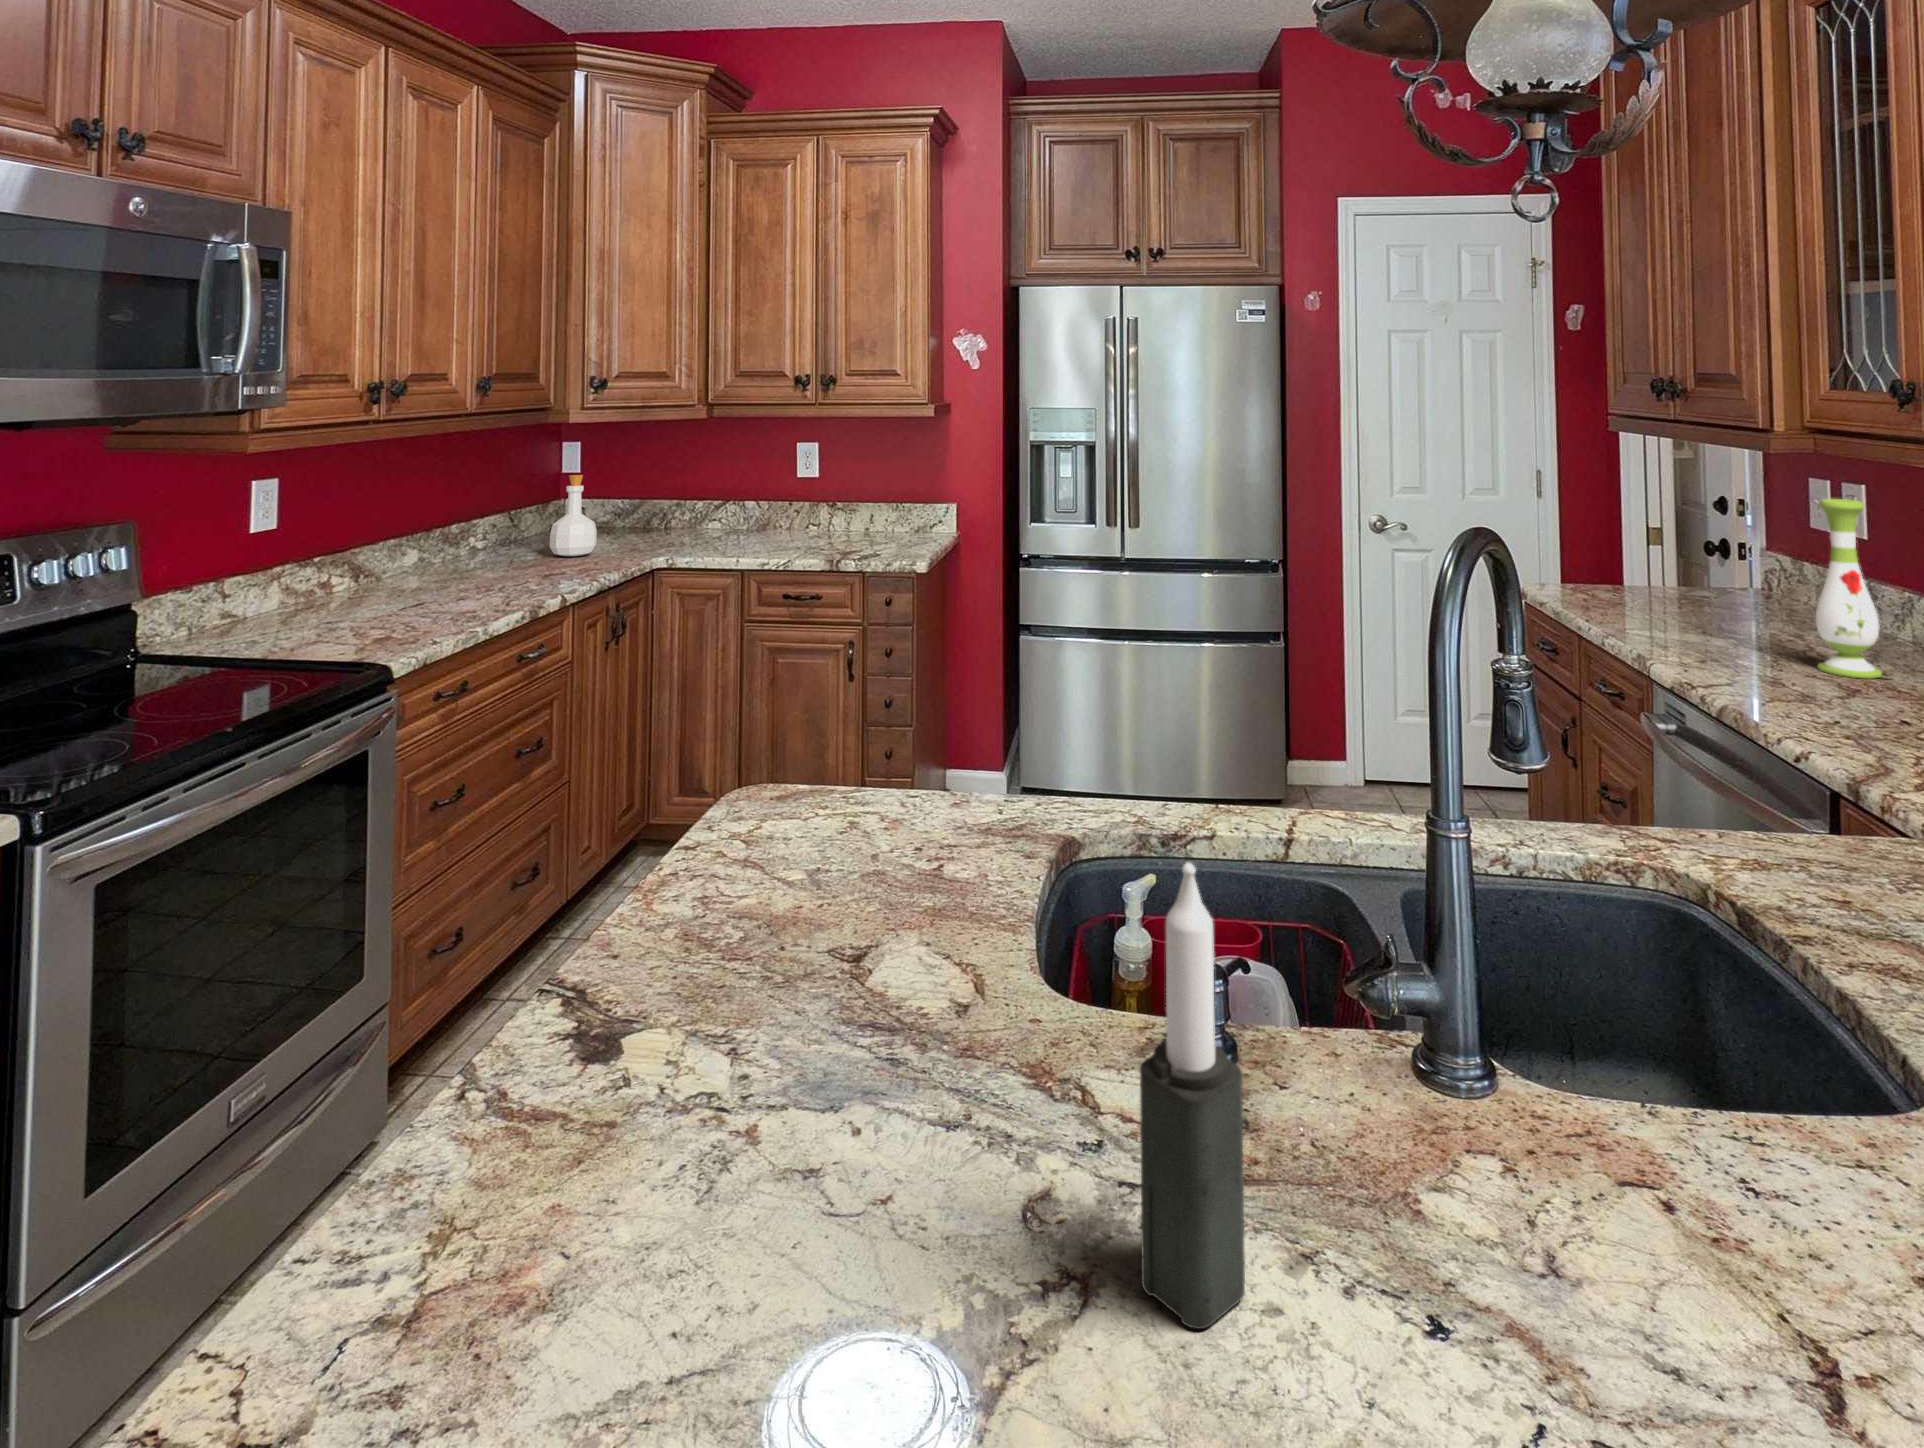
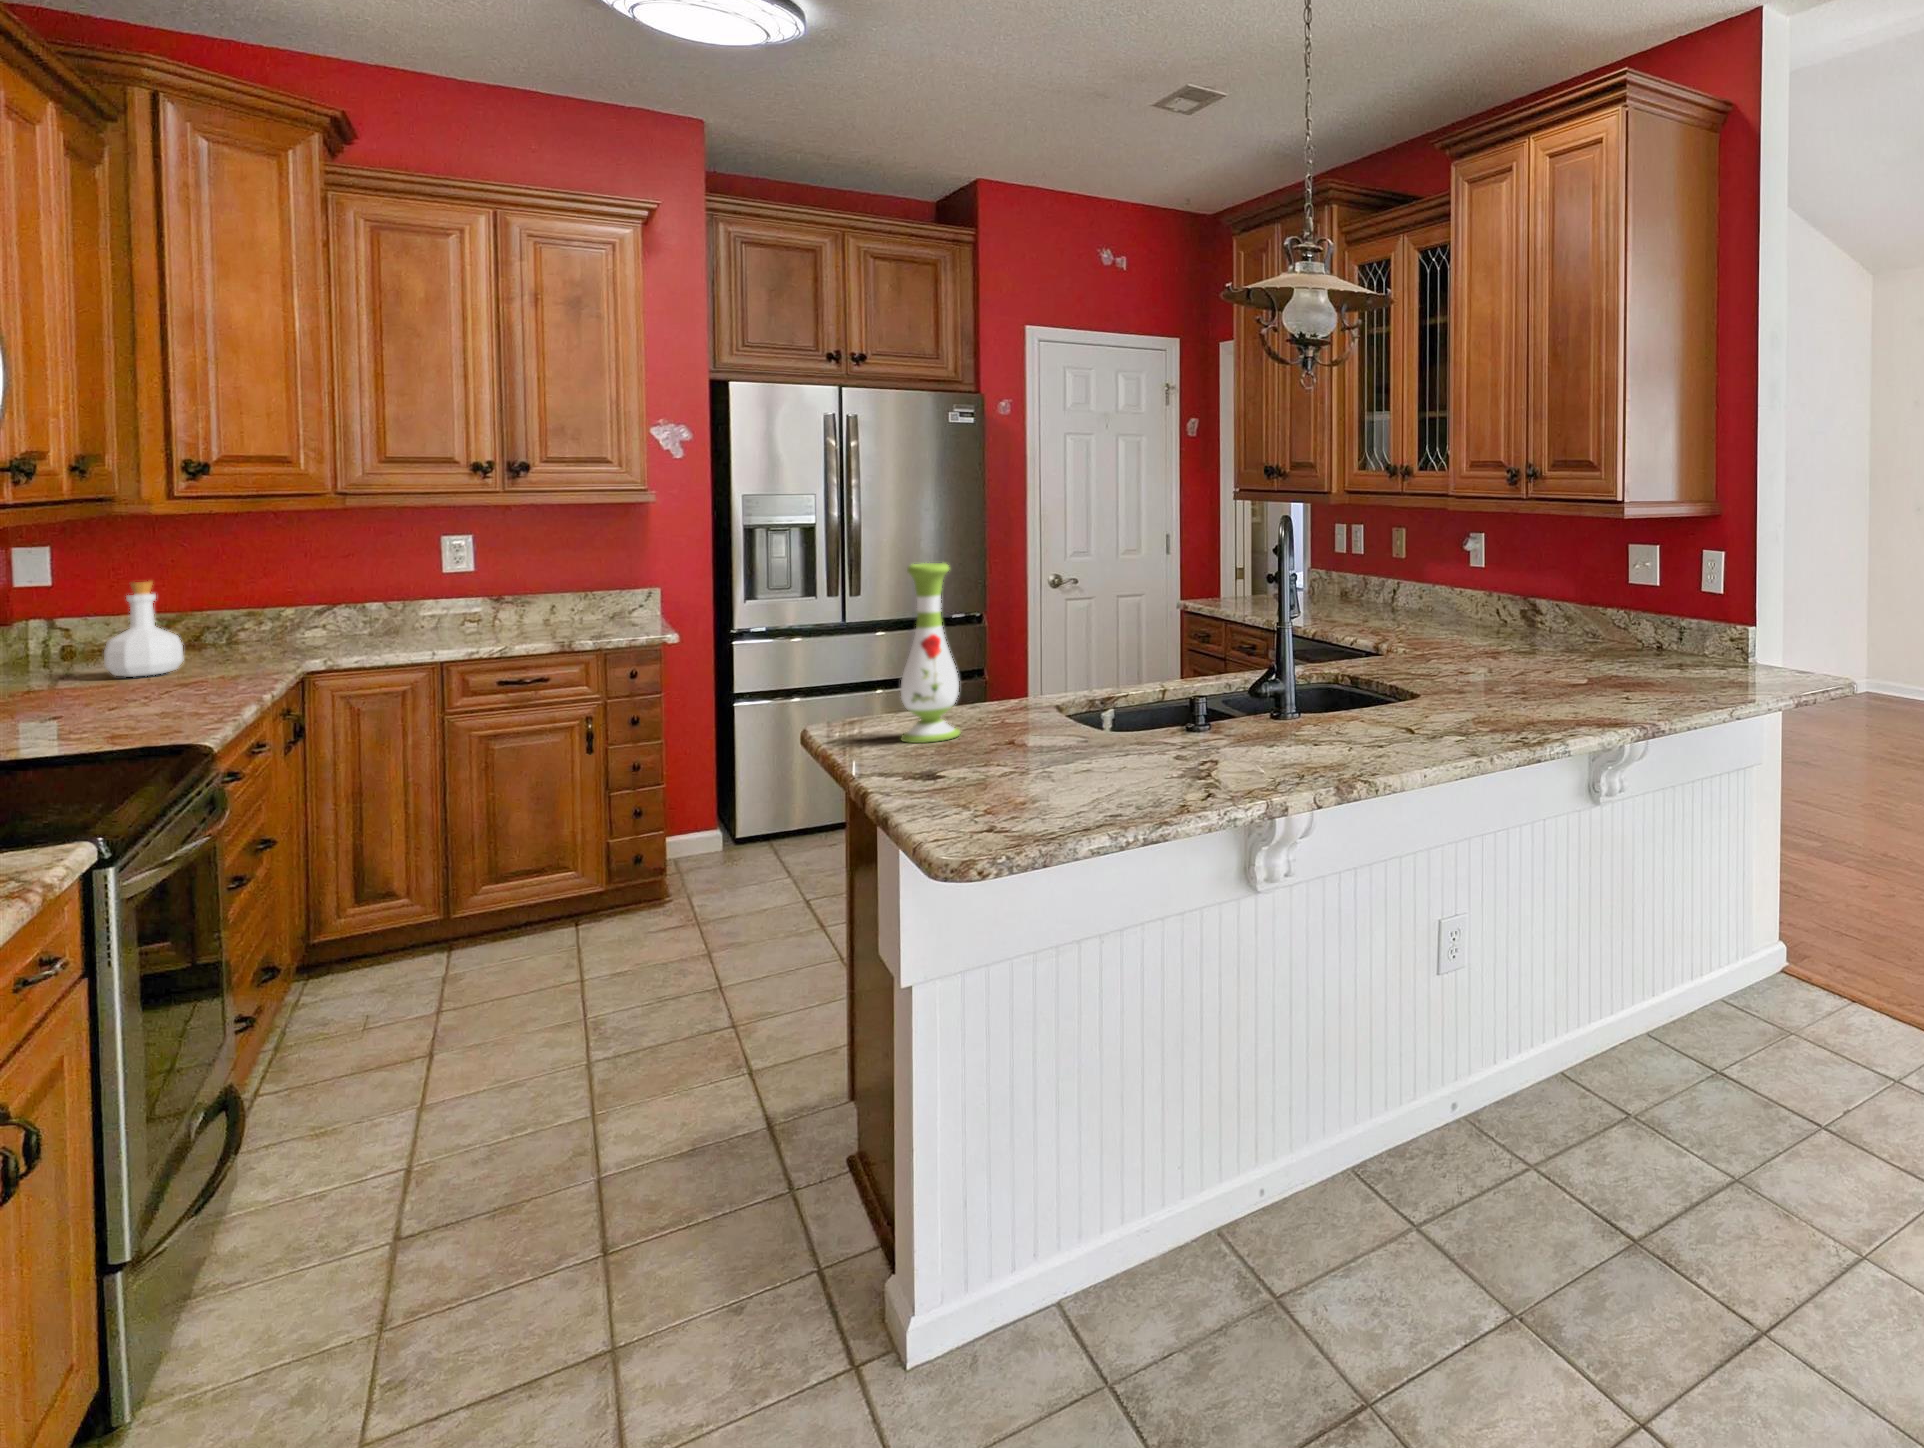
vase: present [1816,499,1882,679] -> present [901,563,960,743]
candle: present [1140,863,1245,1329] -> none [1226,624,1257,758]

